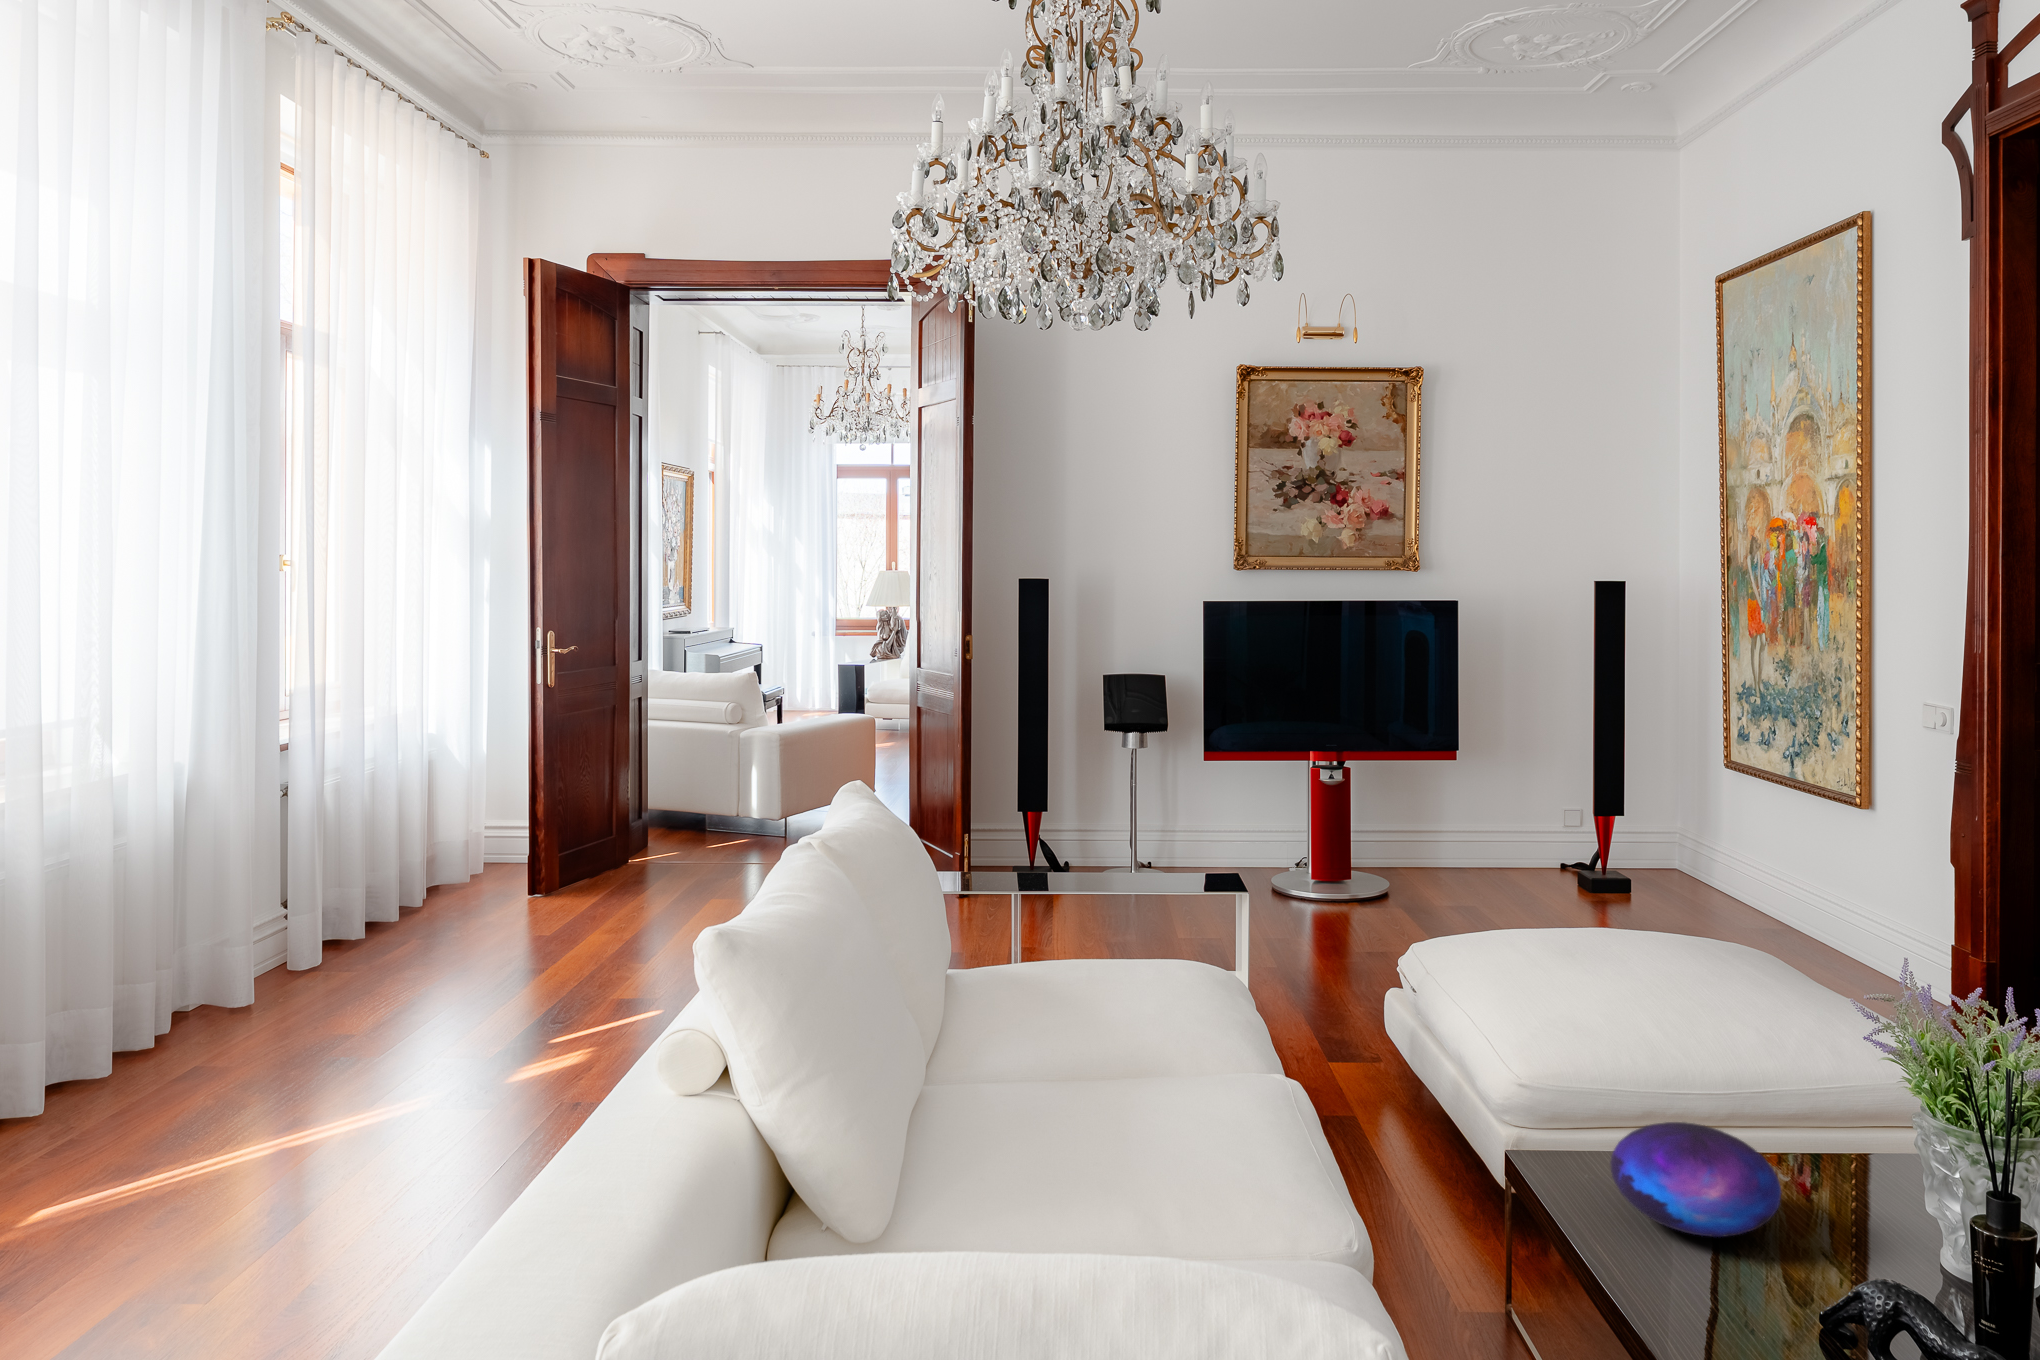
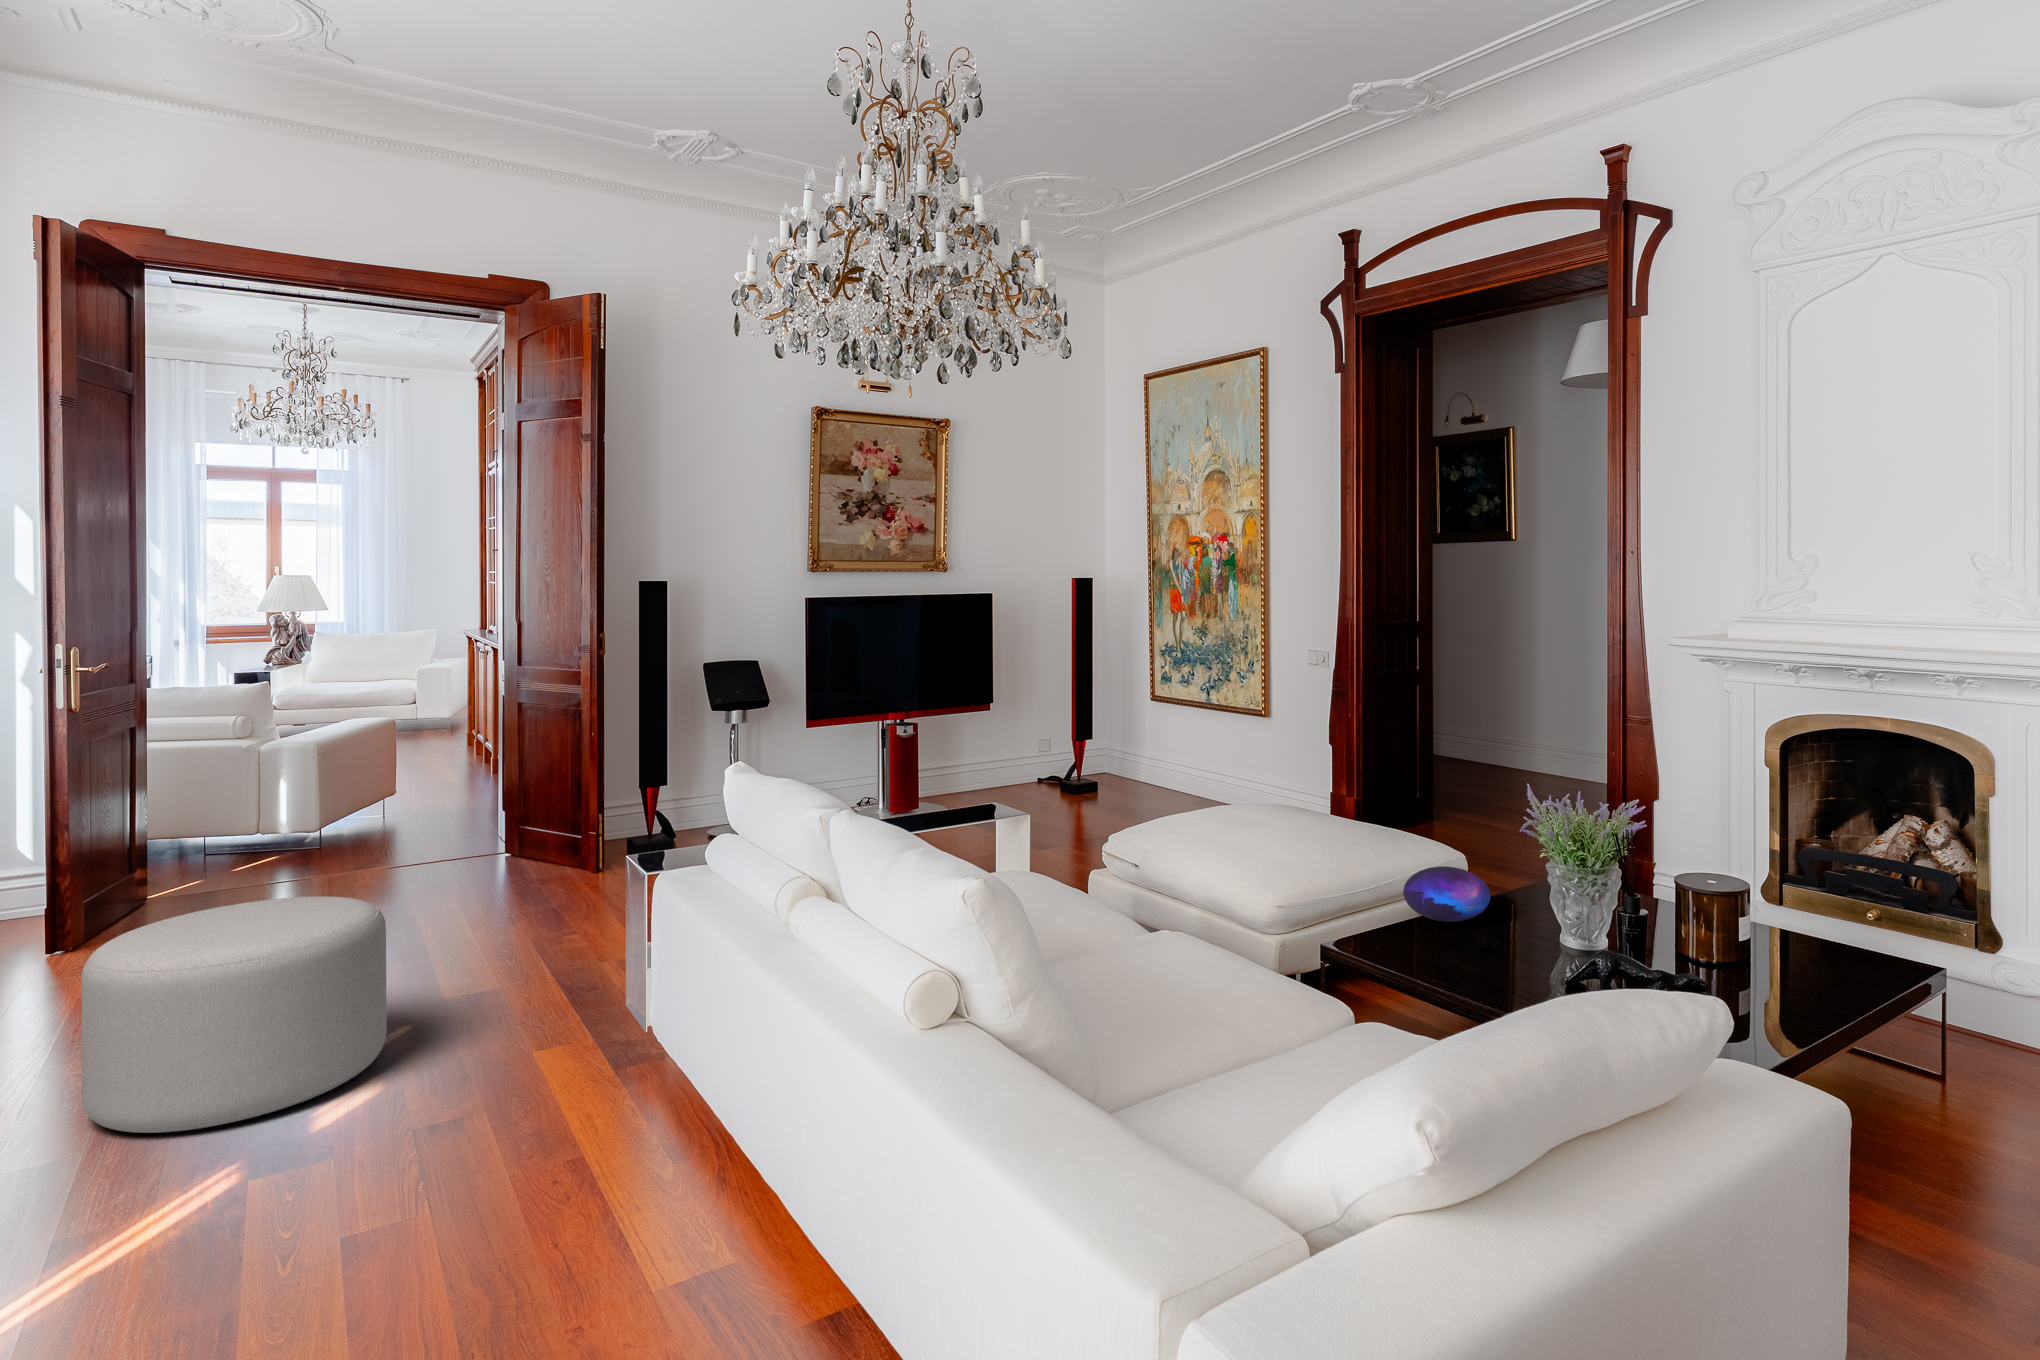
ottoman: none [399,860,619,1049] -> present [81,896,387,1133]

